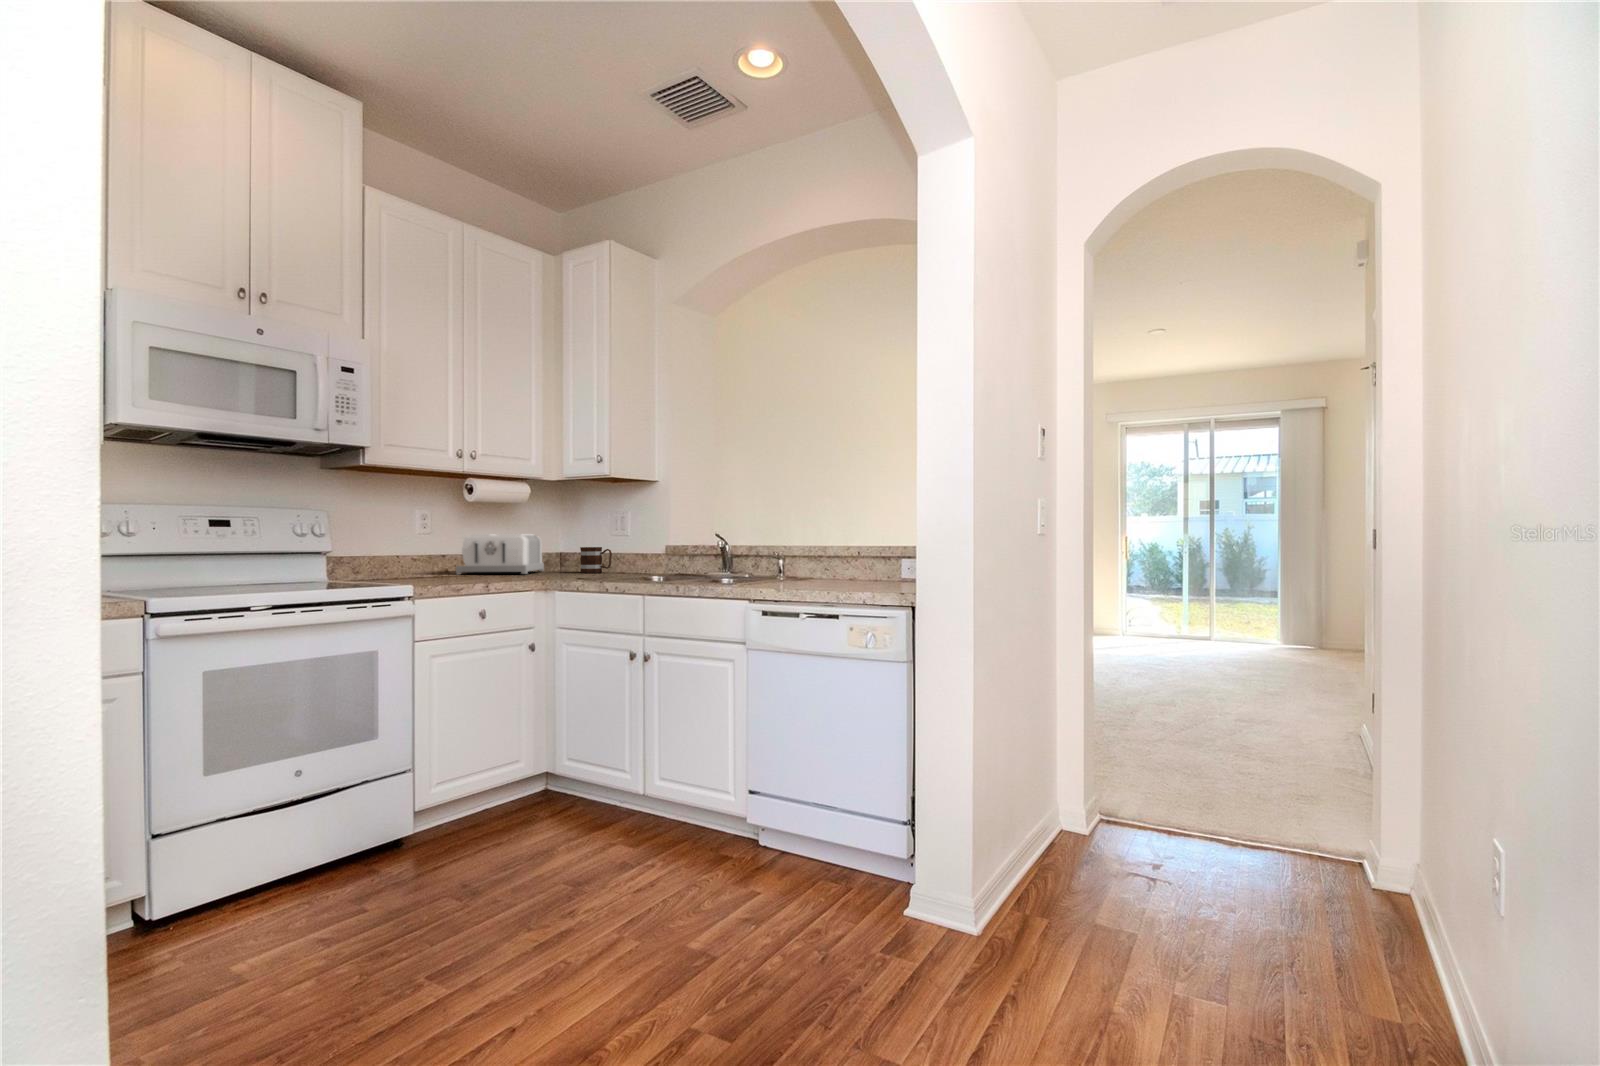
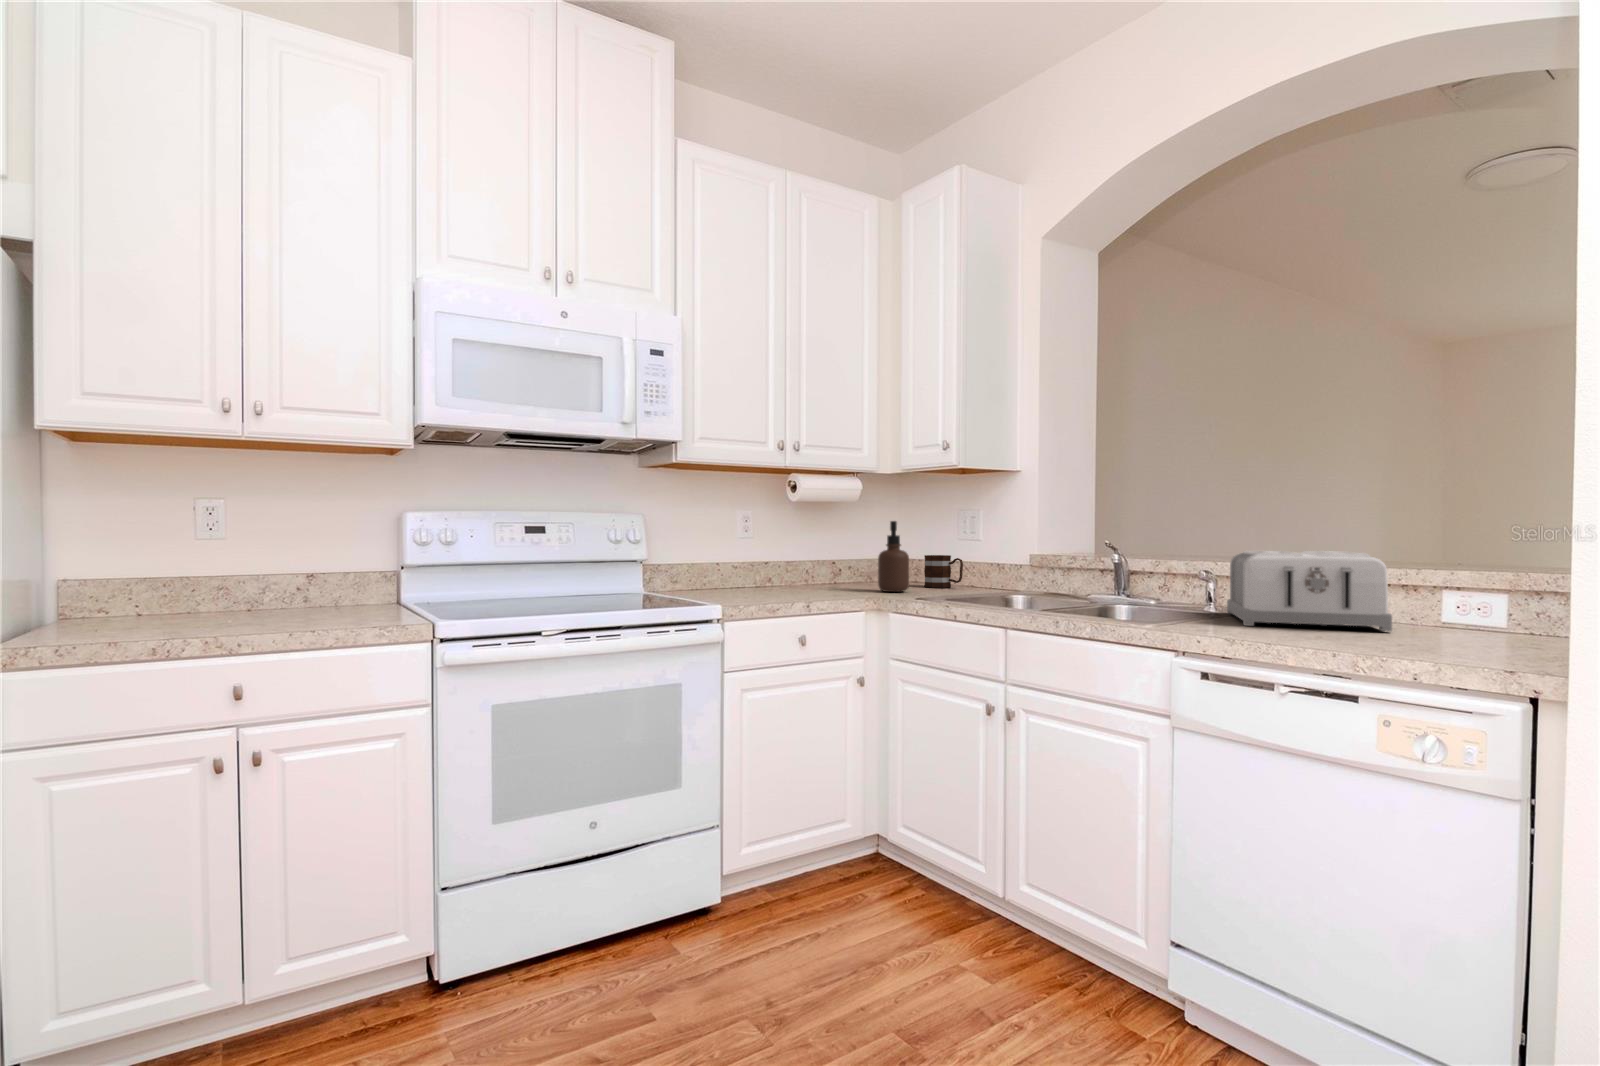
soap dispenser: none [543,519,568,576] -> present [878,521,909,592]
toaster: present [456,534,544,574] -> present [1227,551,1392,631]

